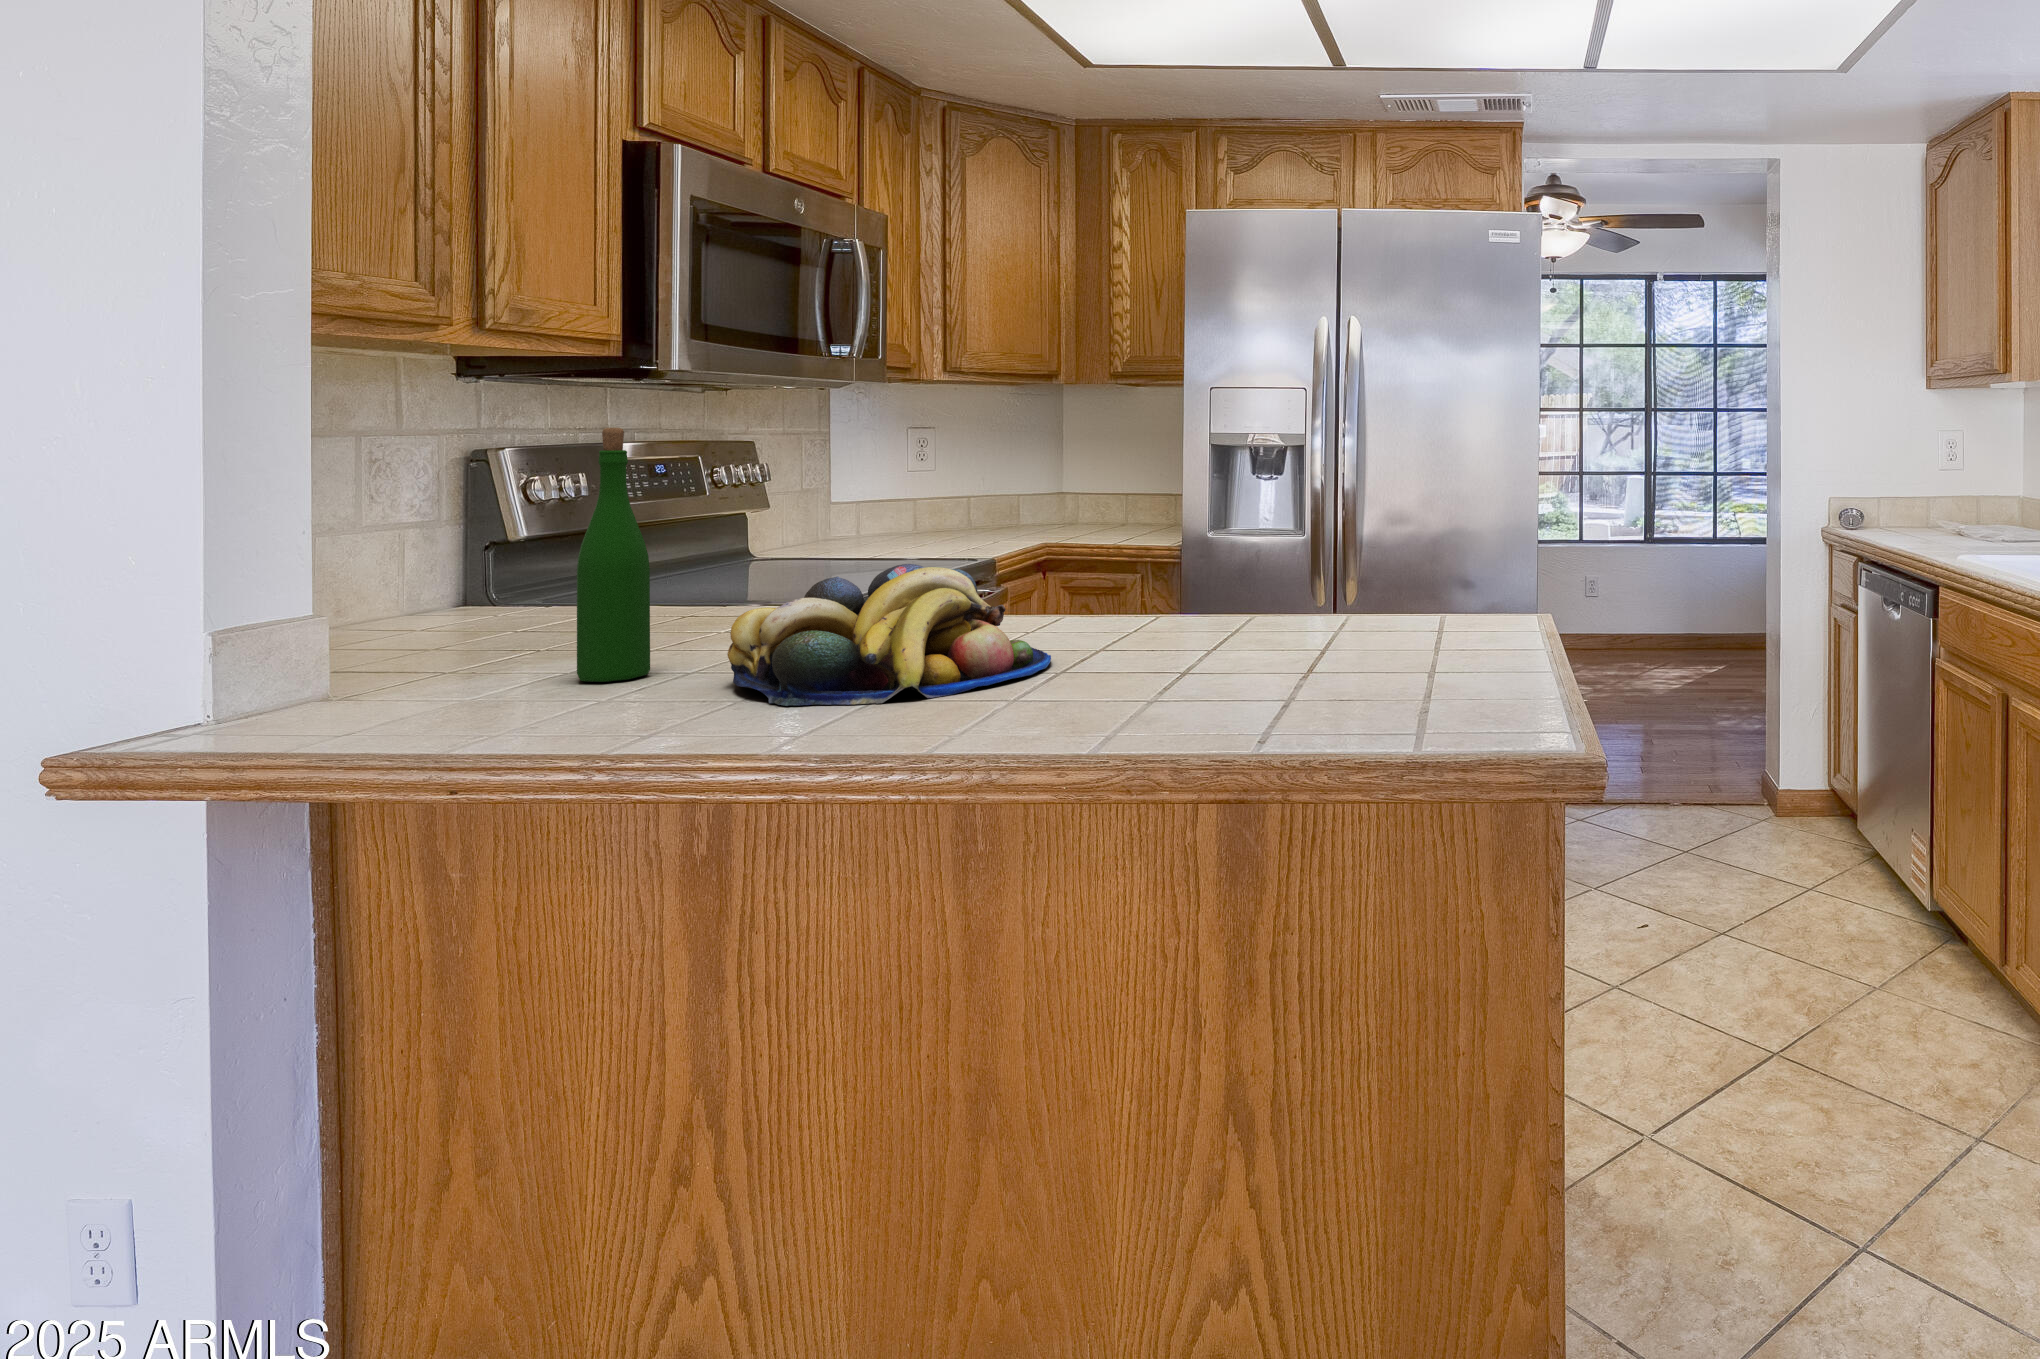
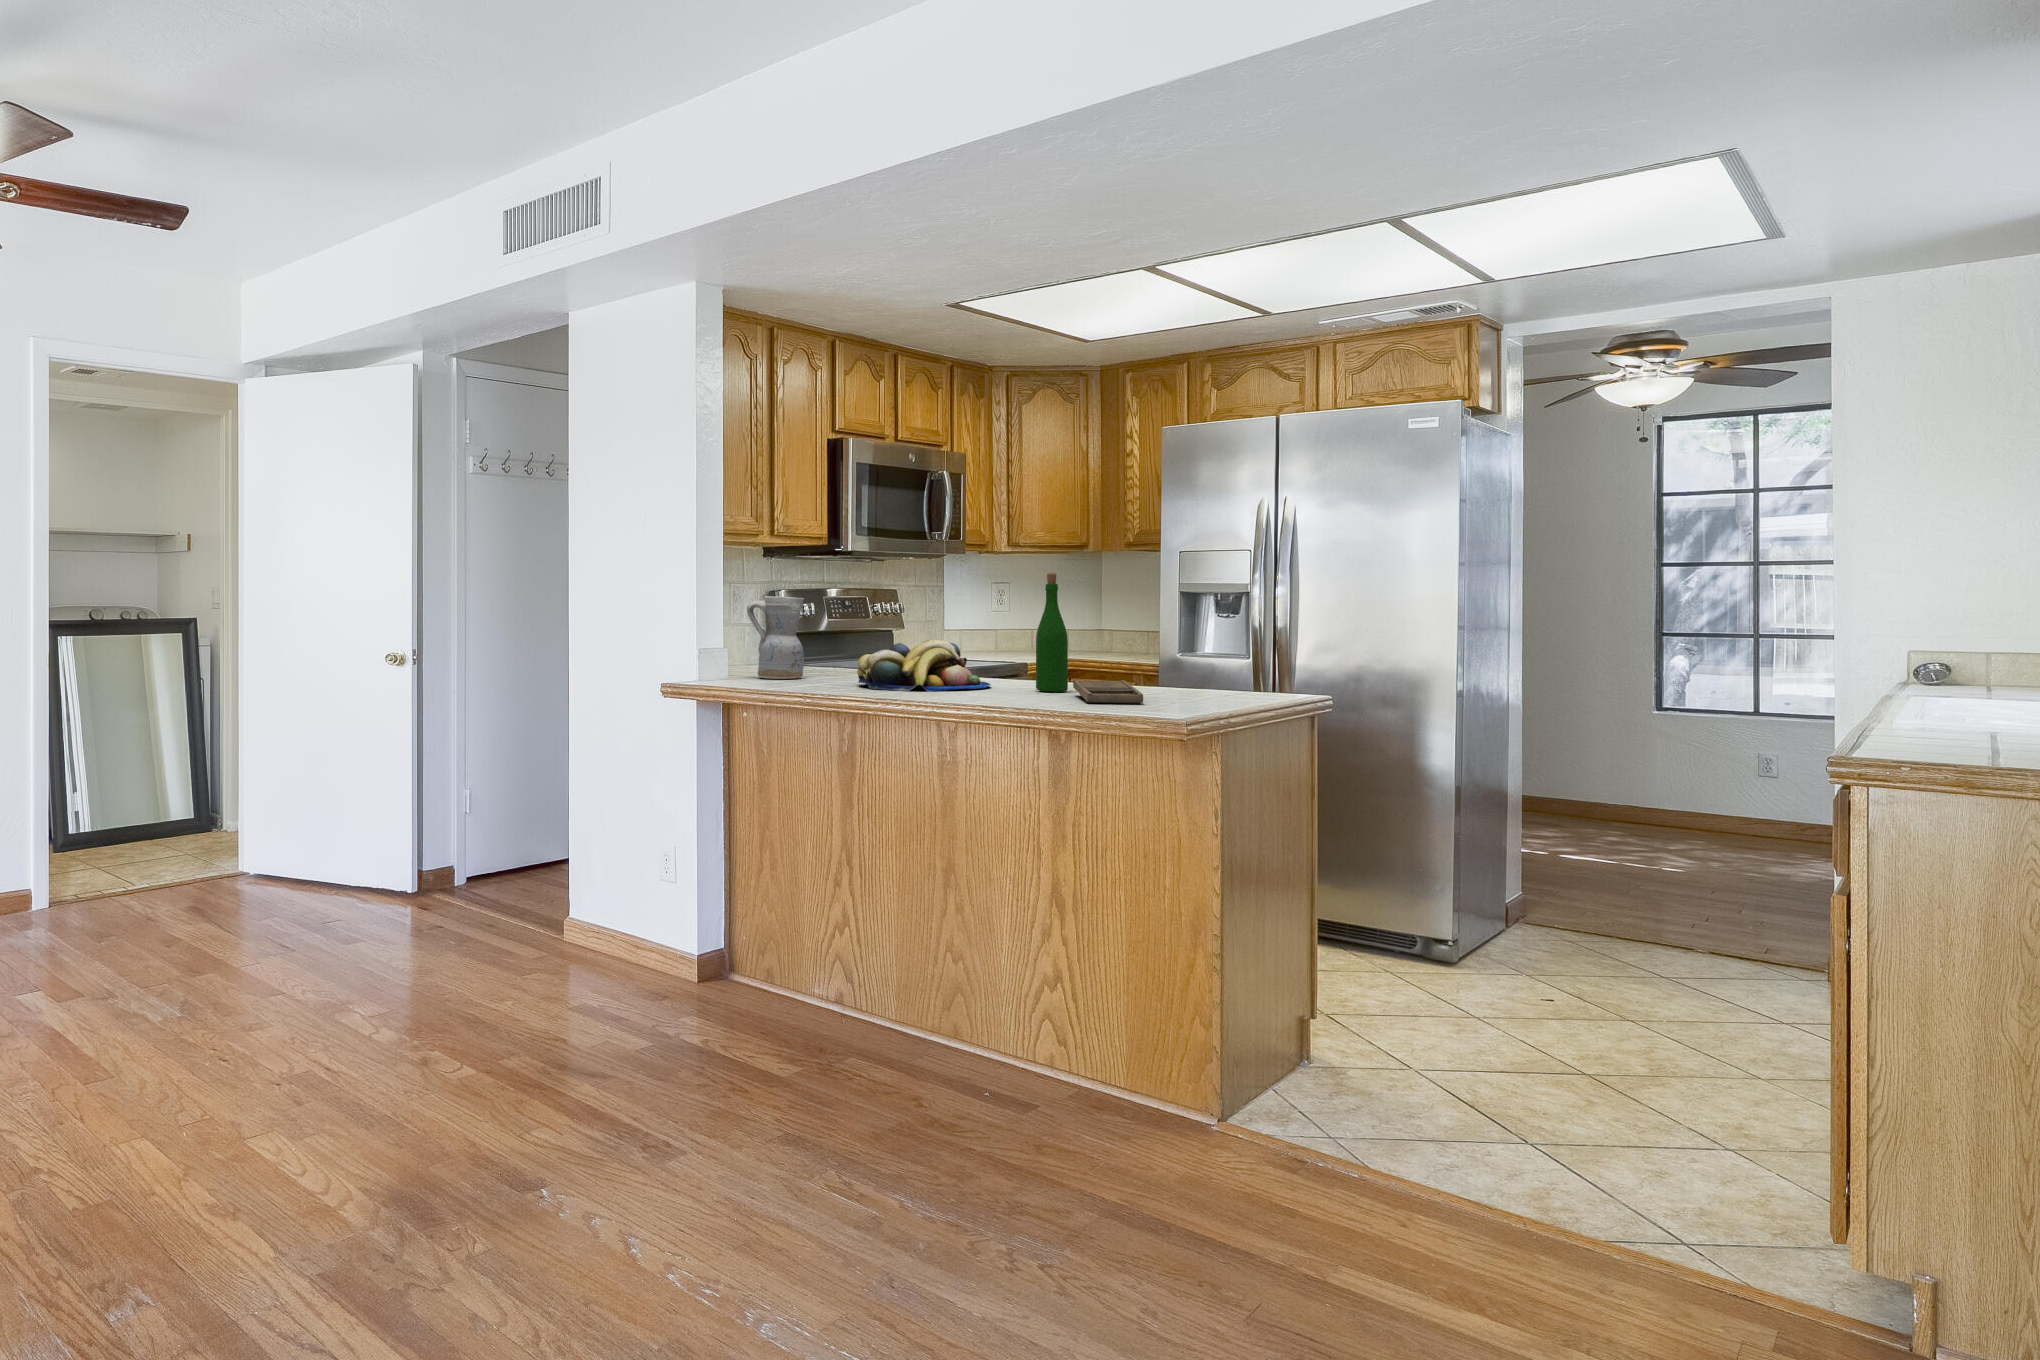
wine bottle: present [577,428,650,682] -> present [1036,573,1068,692]
ceramic pitcher: none [392,470,569,679] -> present [747,596,804,679]
tray: none [1256,635,1453,714] -> present [1073,679,1143,704]

